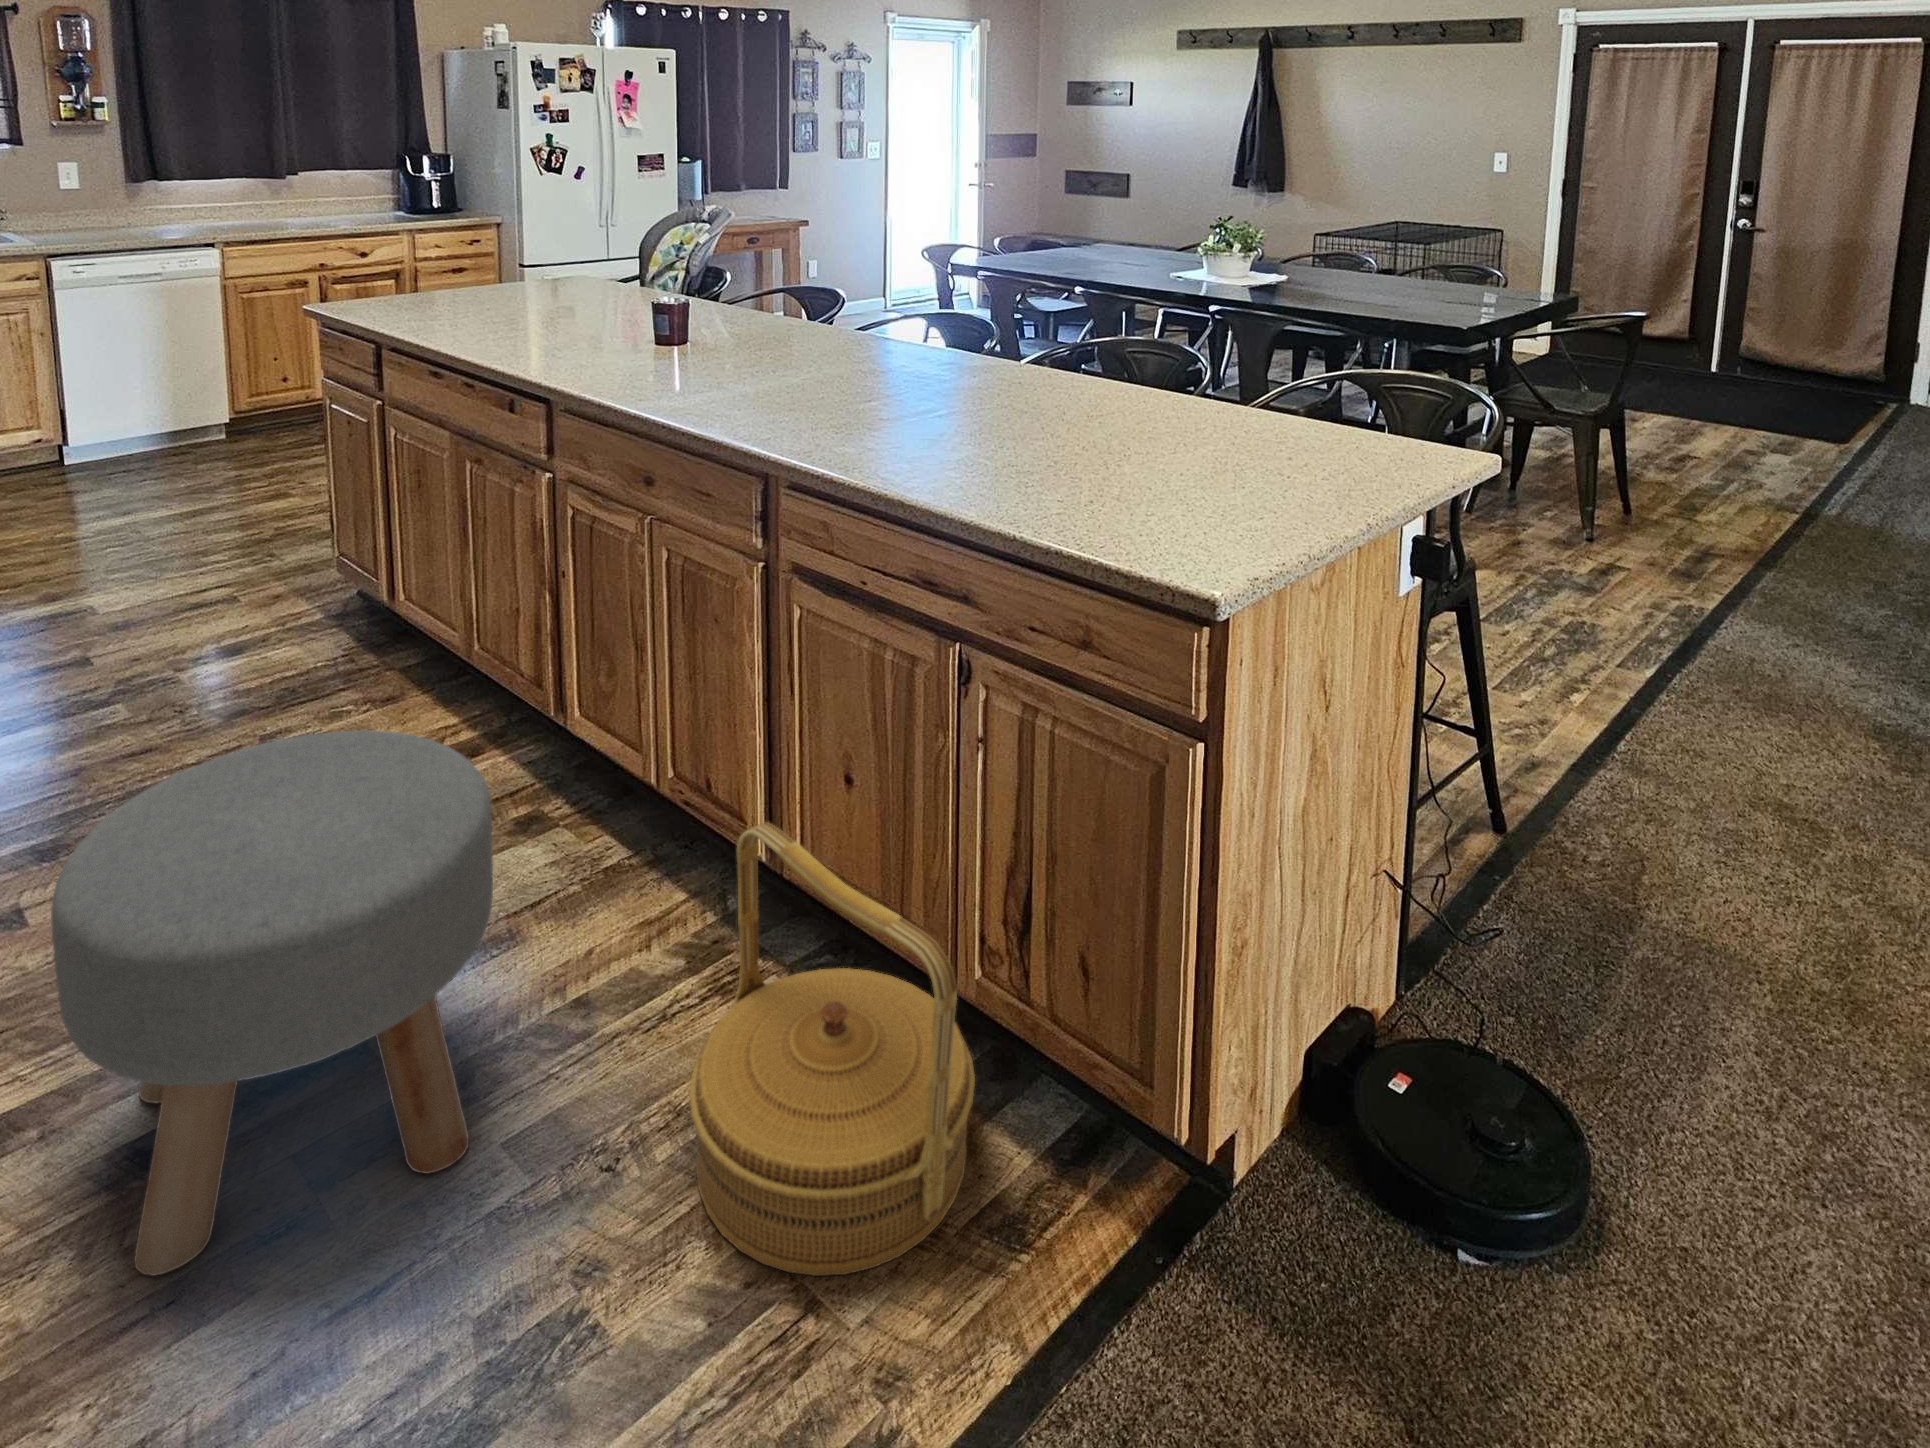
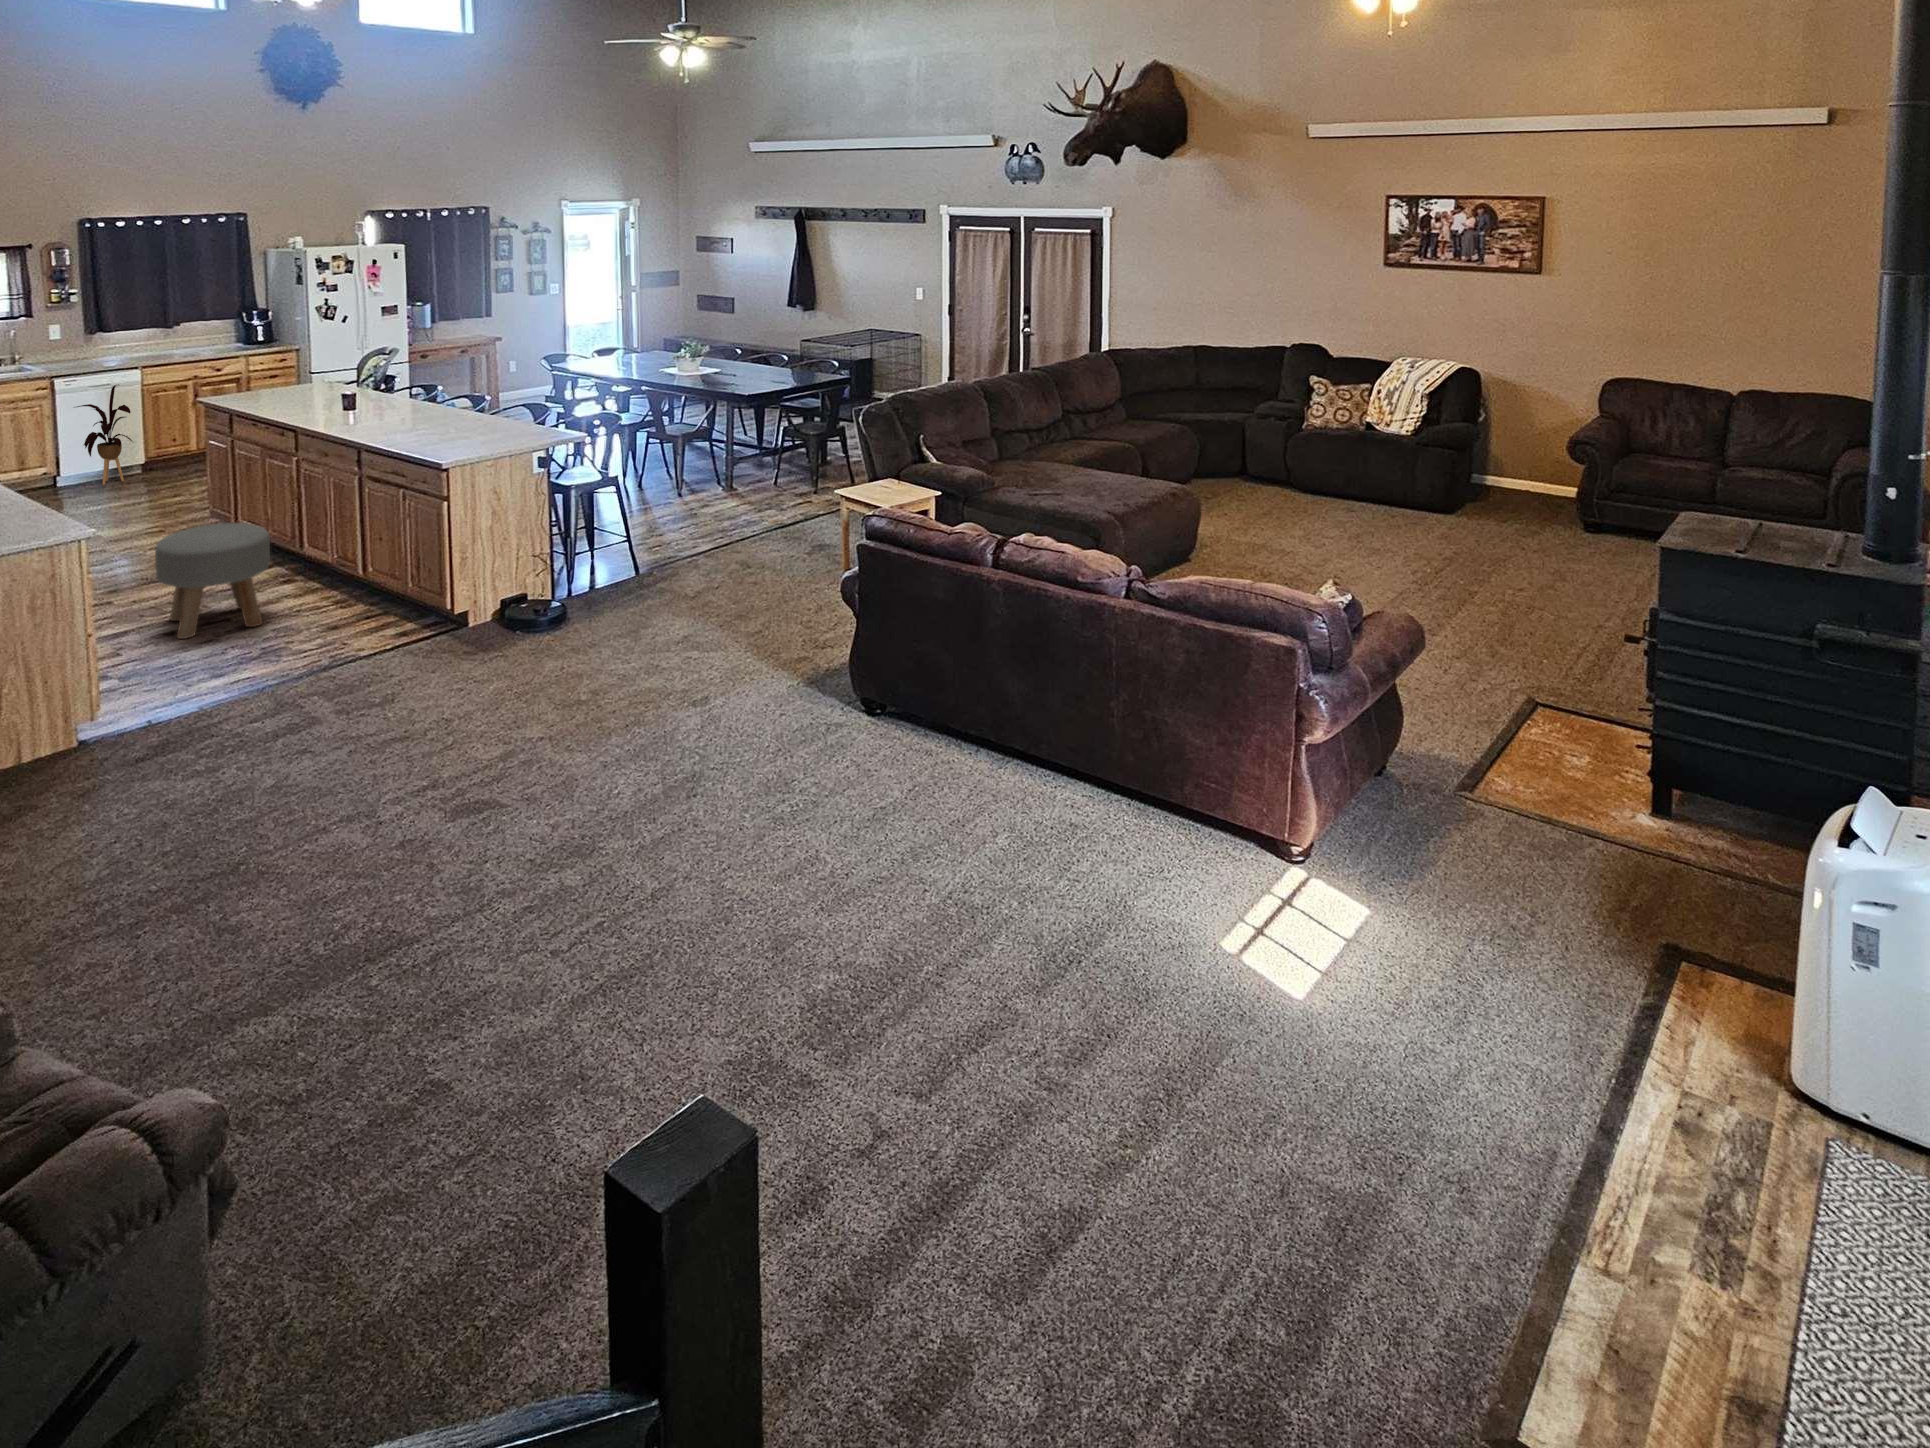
house plant: none [79,272,199,467] -> present [77,384,132,485]
woven basket: present [689,822,975,1276] -> none [320,538,401,636]

